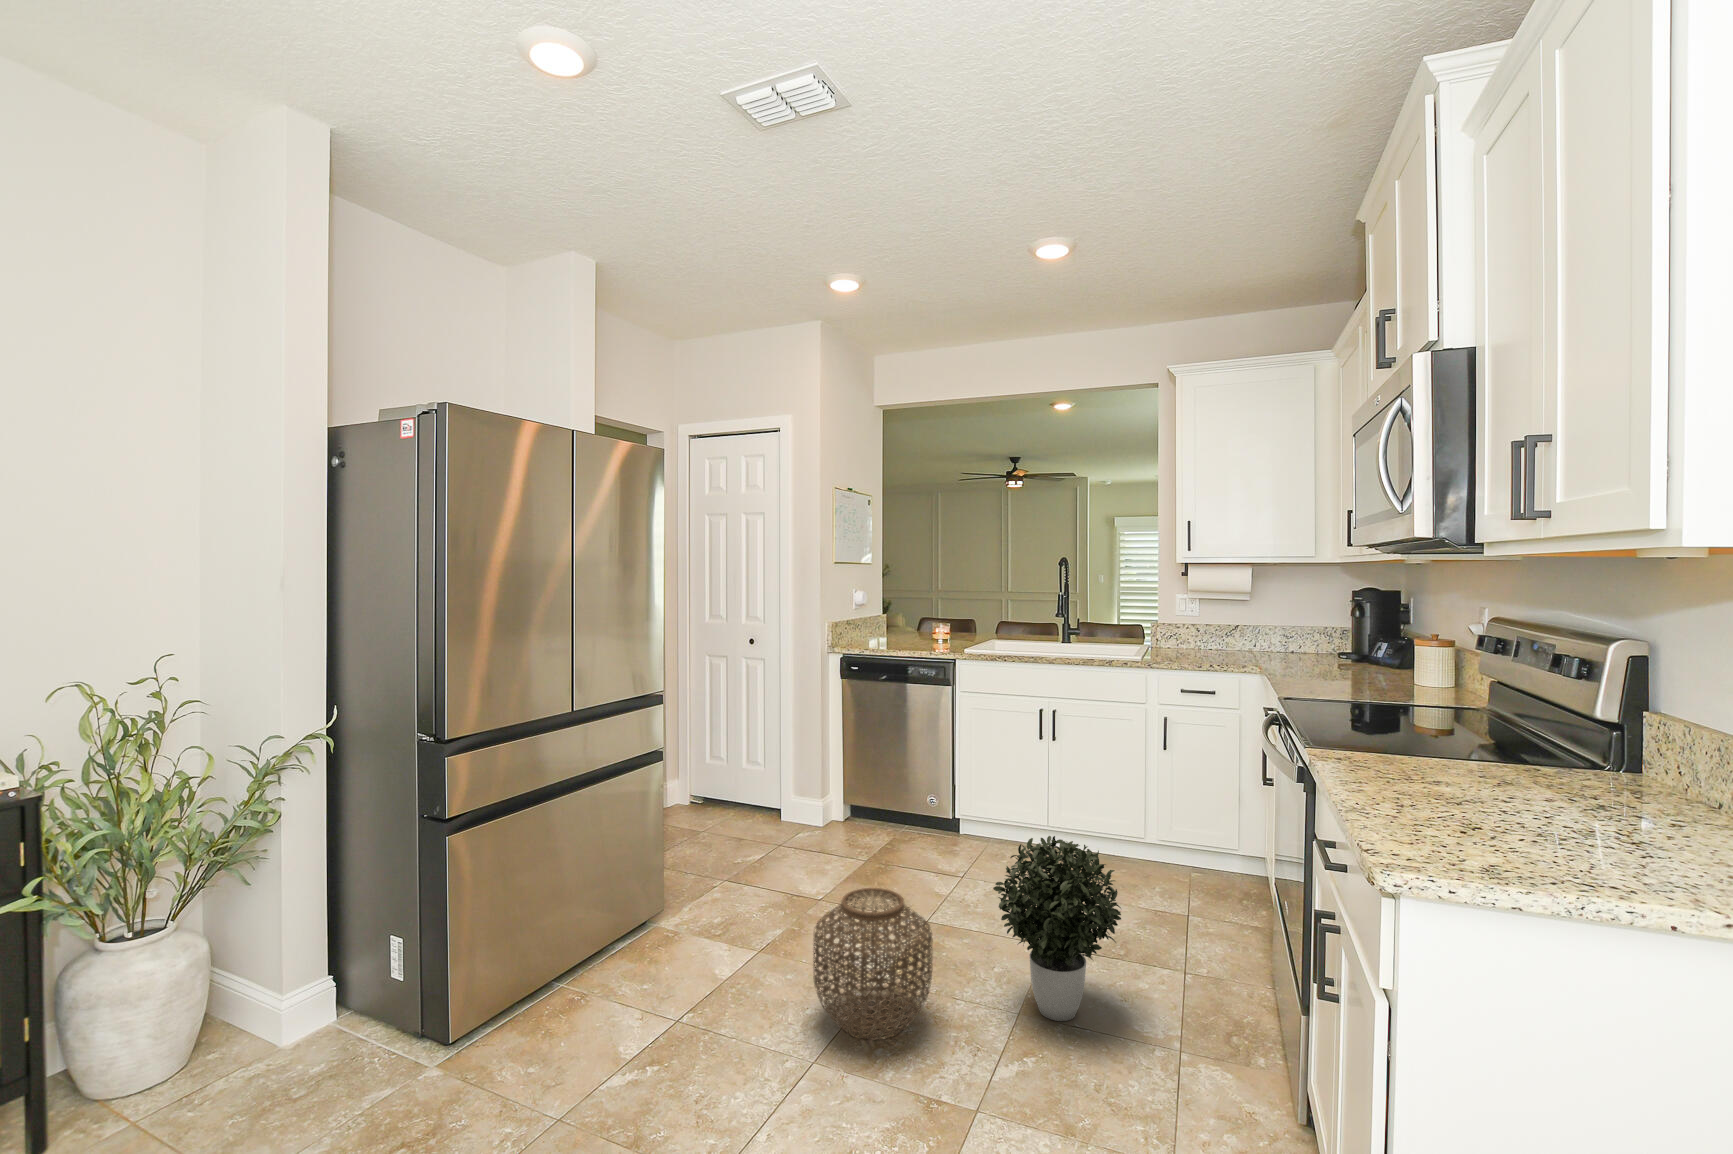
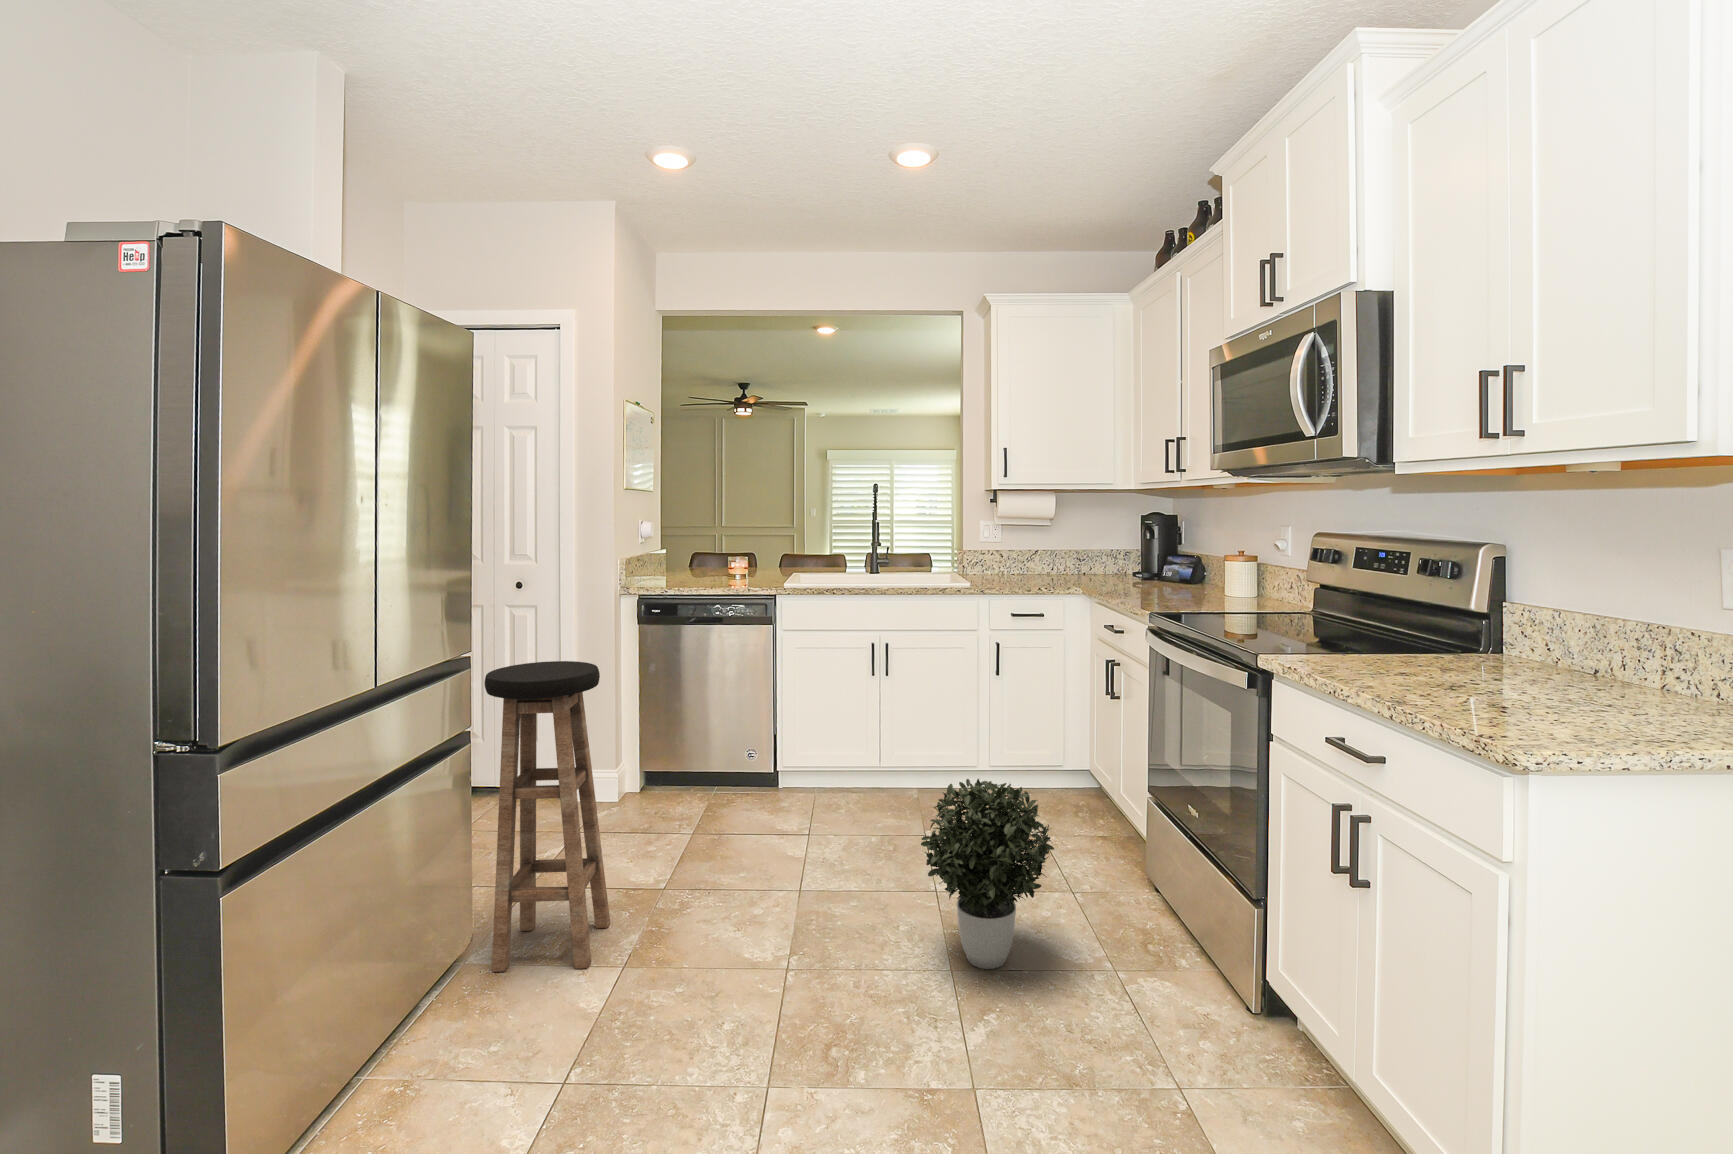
bar stool: none [670,697,768,945] -> present [485,661,610,972]
woven basket: present [813,888,933,1040] -> none [737,866,877,1042]

